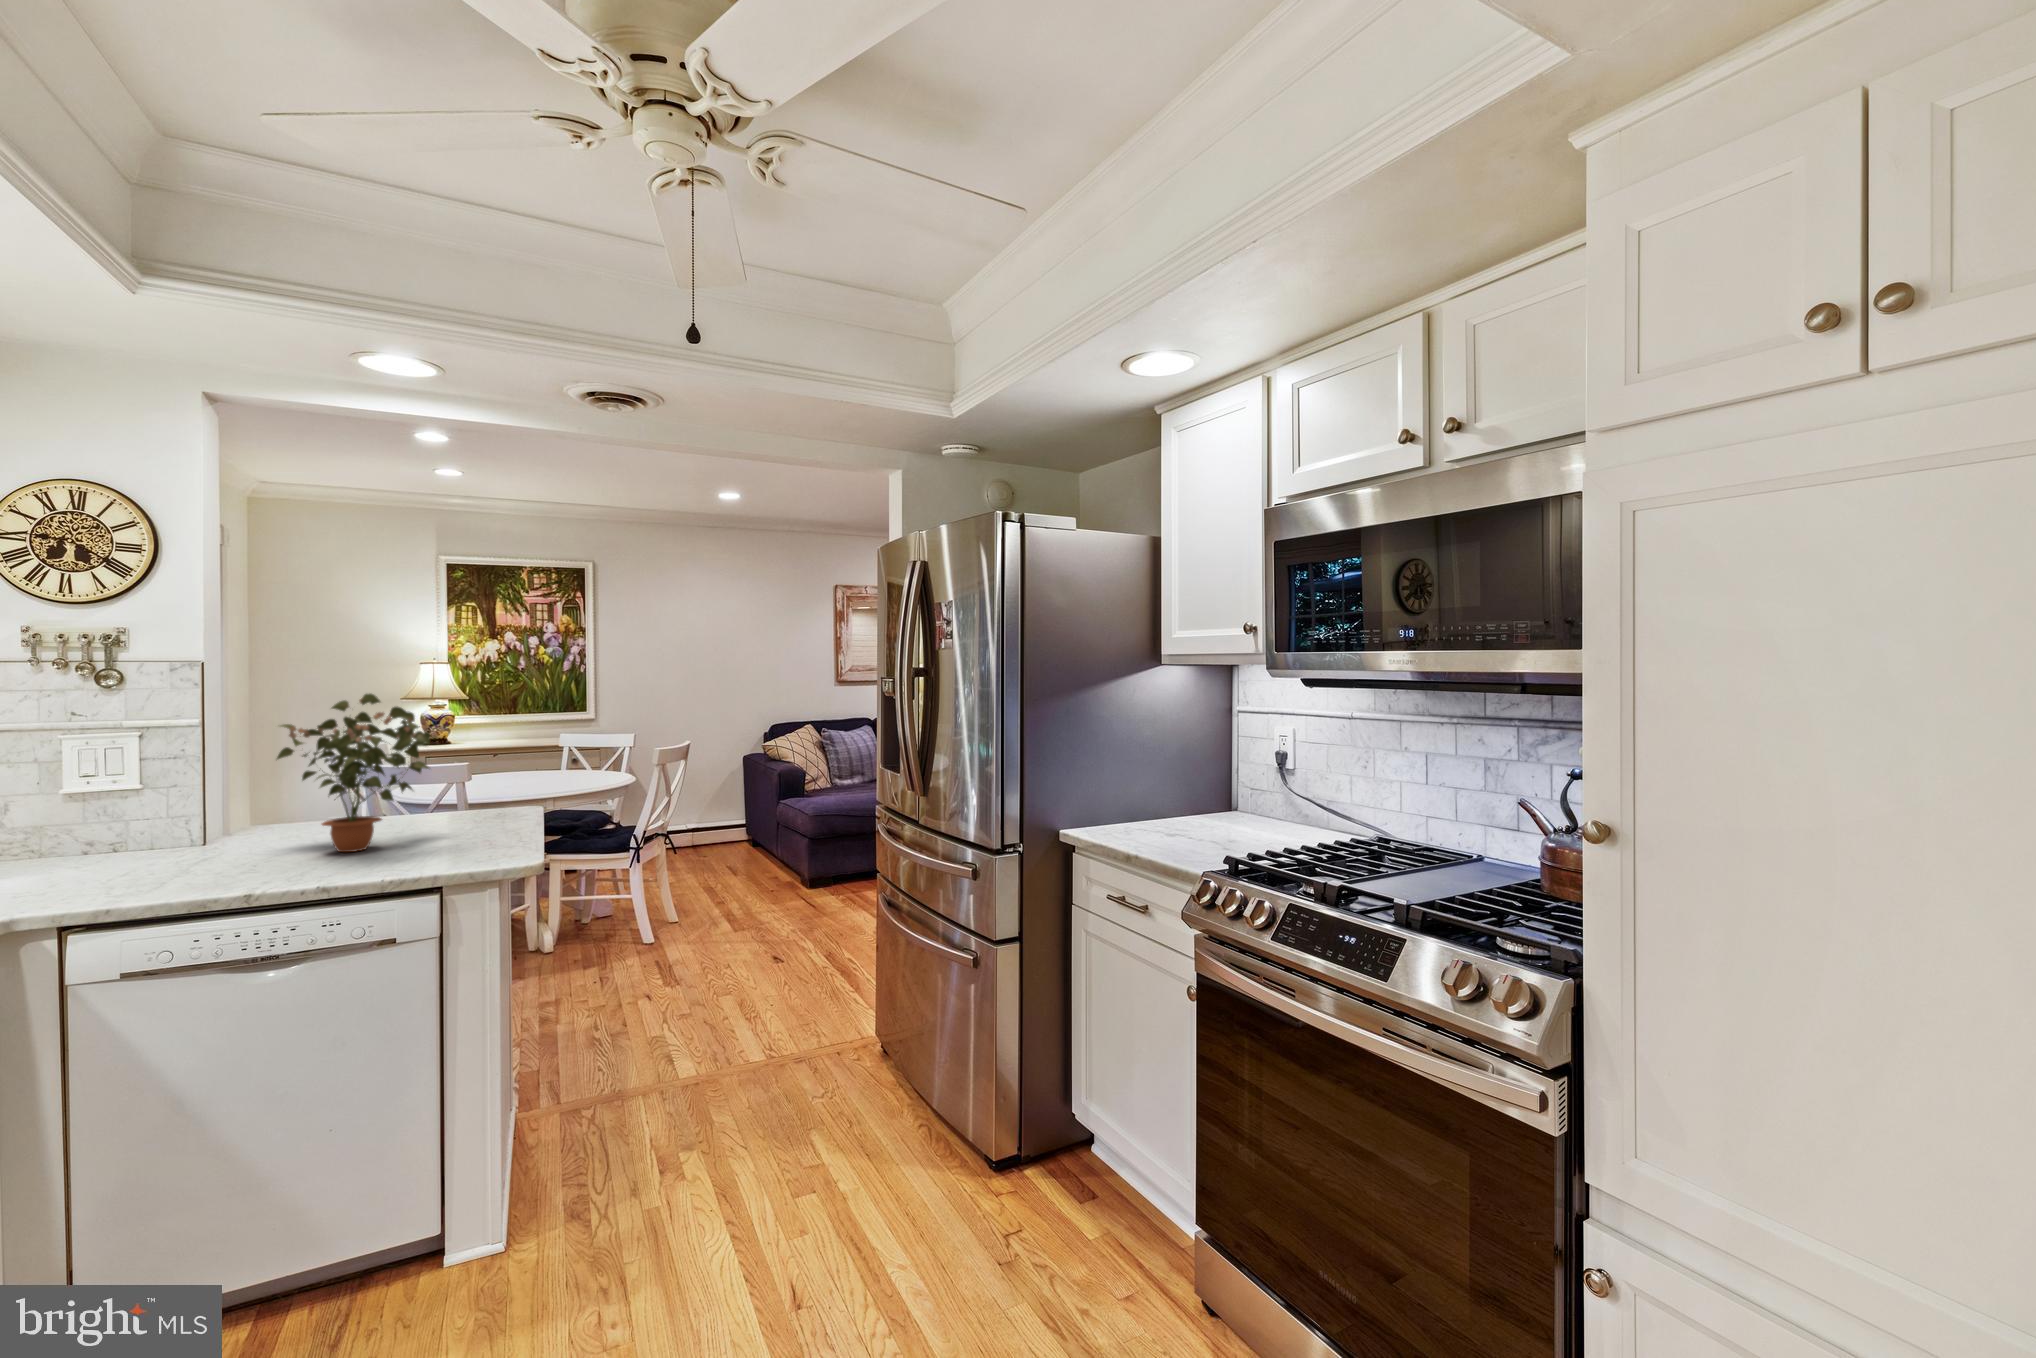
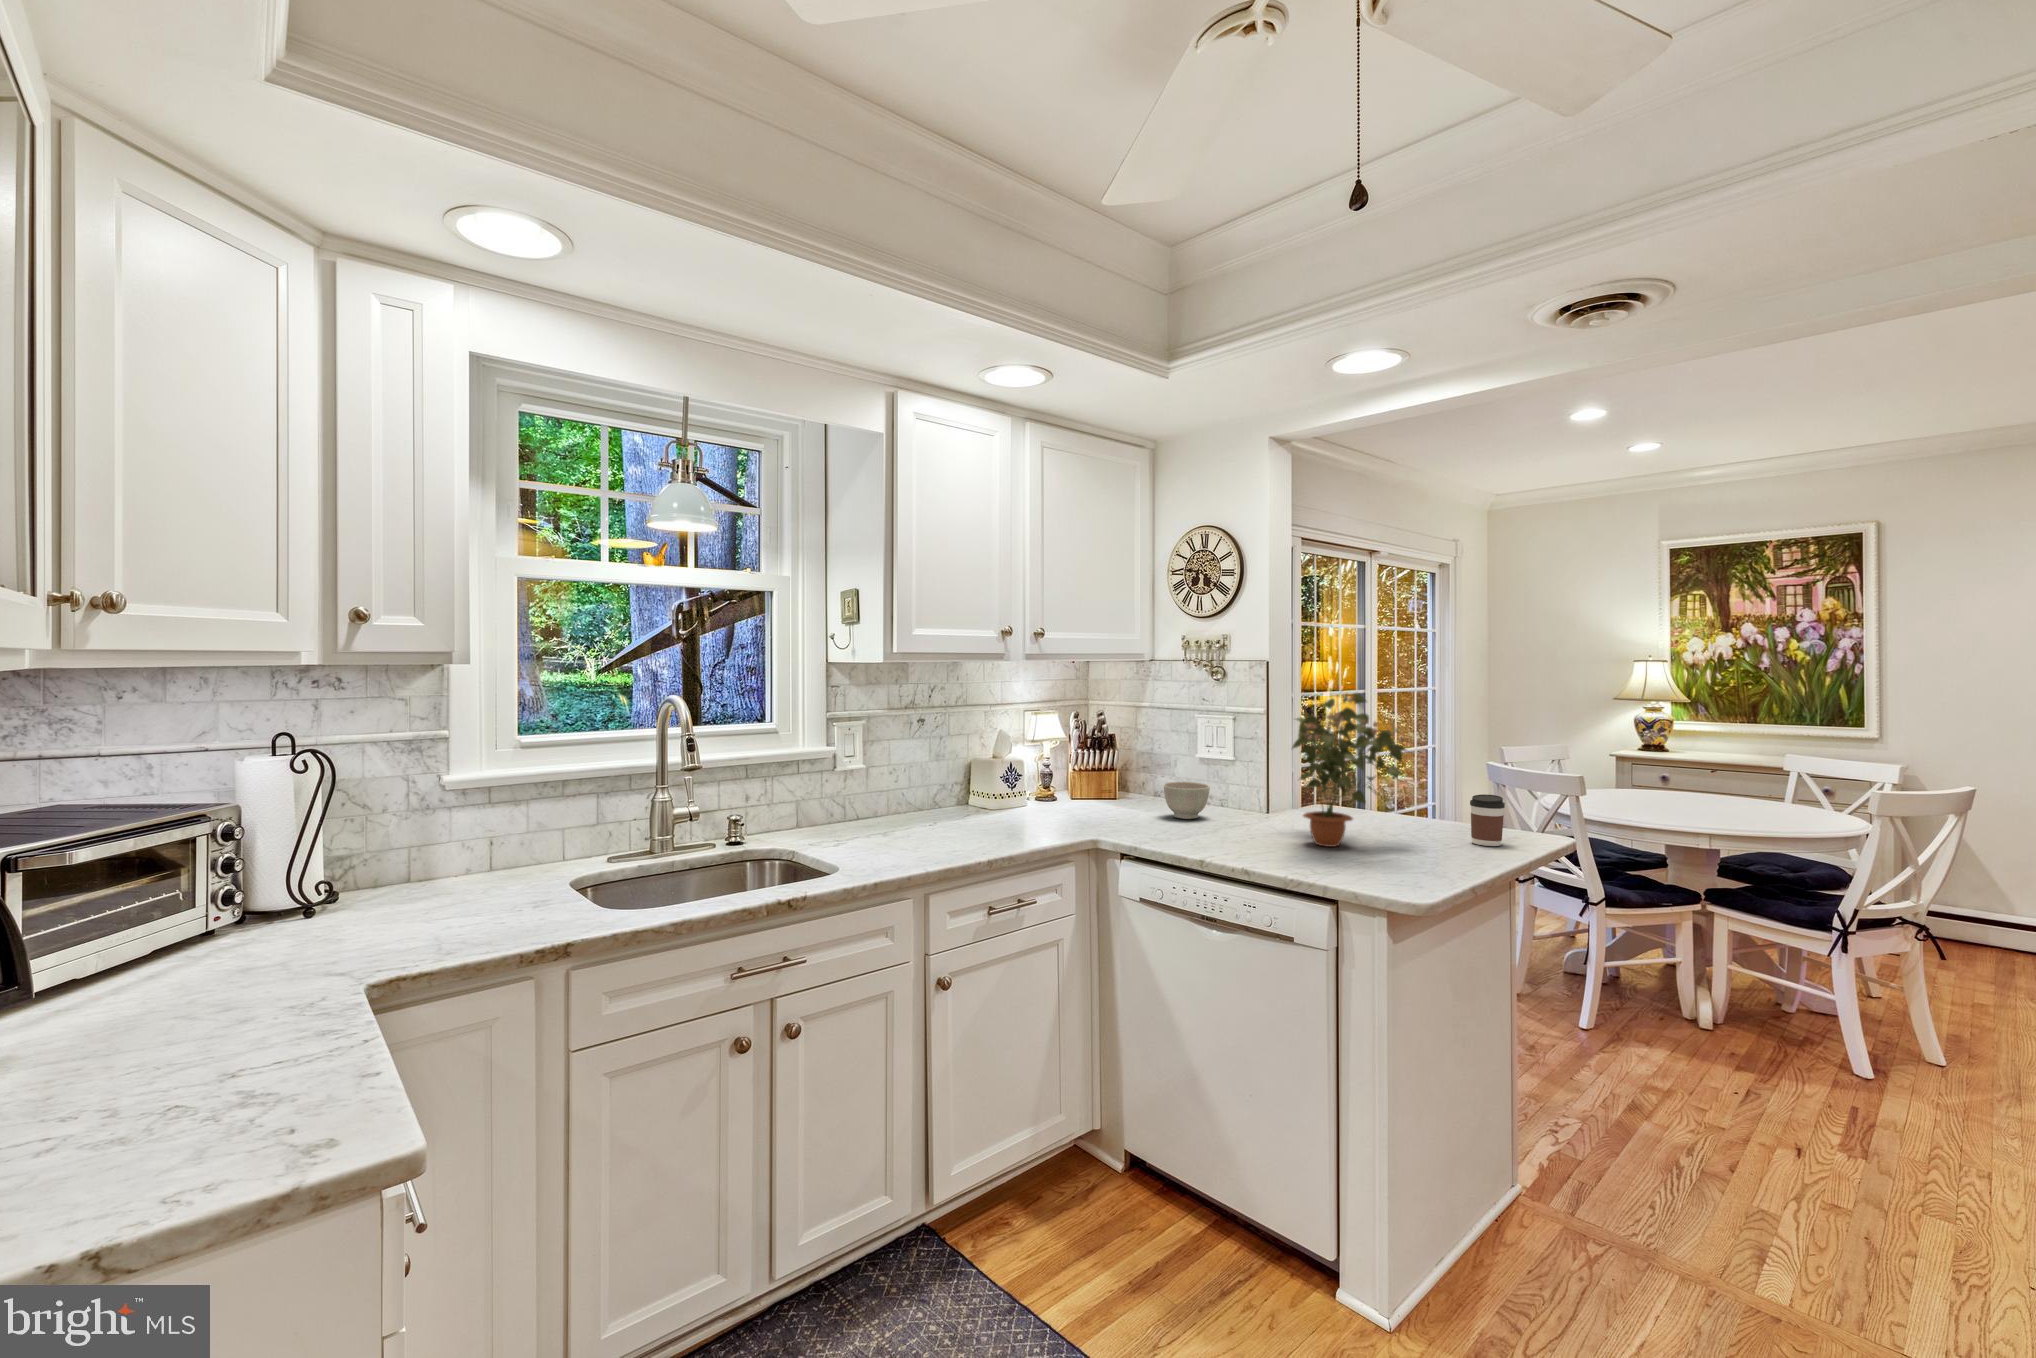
coffee cup: none [471,778,502,822] -> present [1470,794,1505,846]
bowl: none [49,821,134,872] -> present [1164,782,1210,819]

